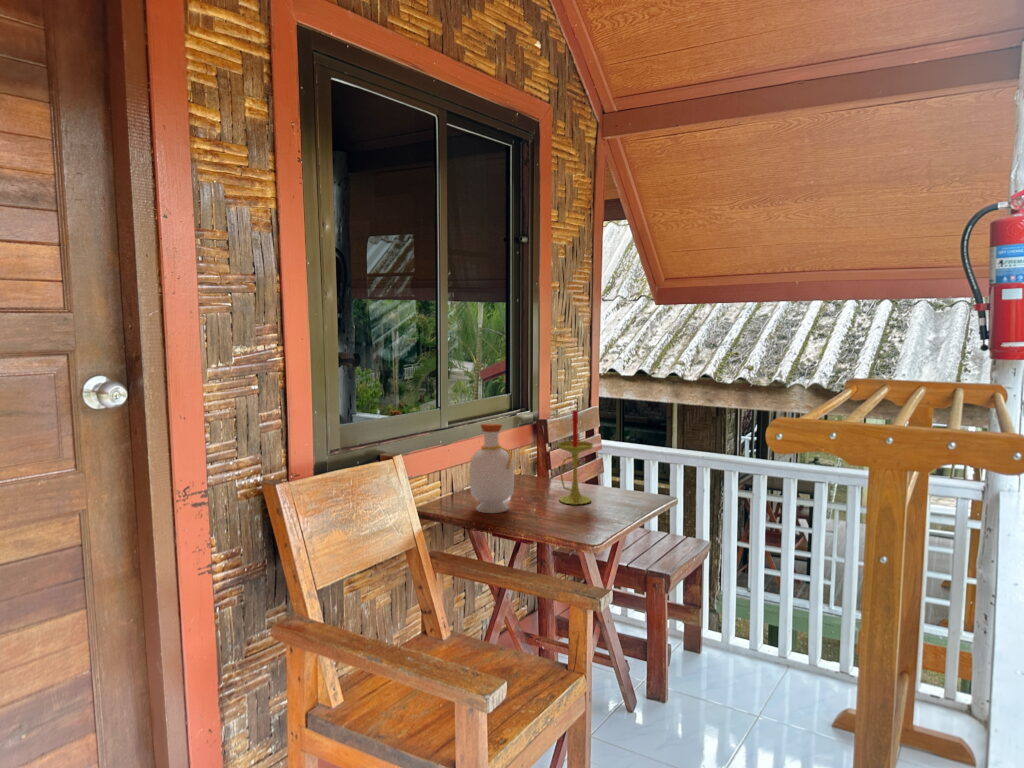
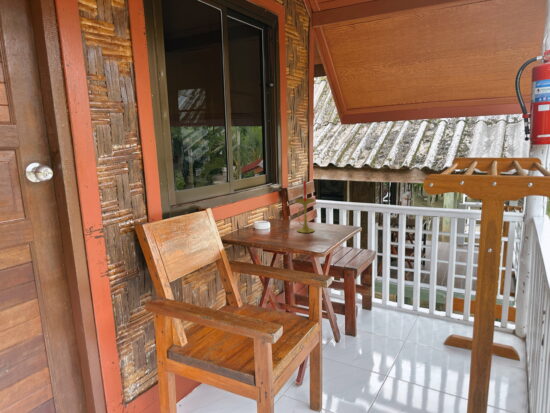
bottle: present [469,424,514,513] -> none [248,190,273,239]

